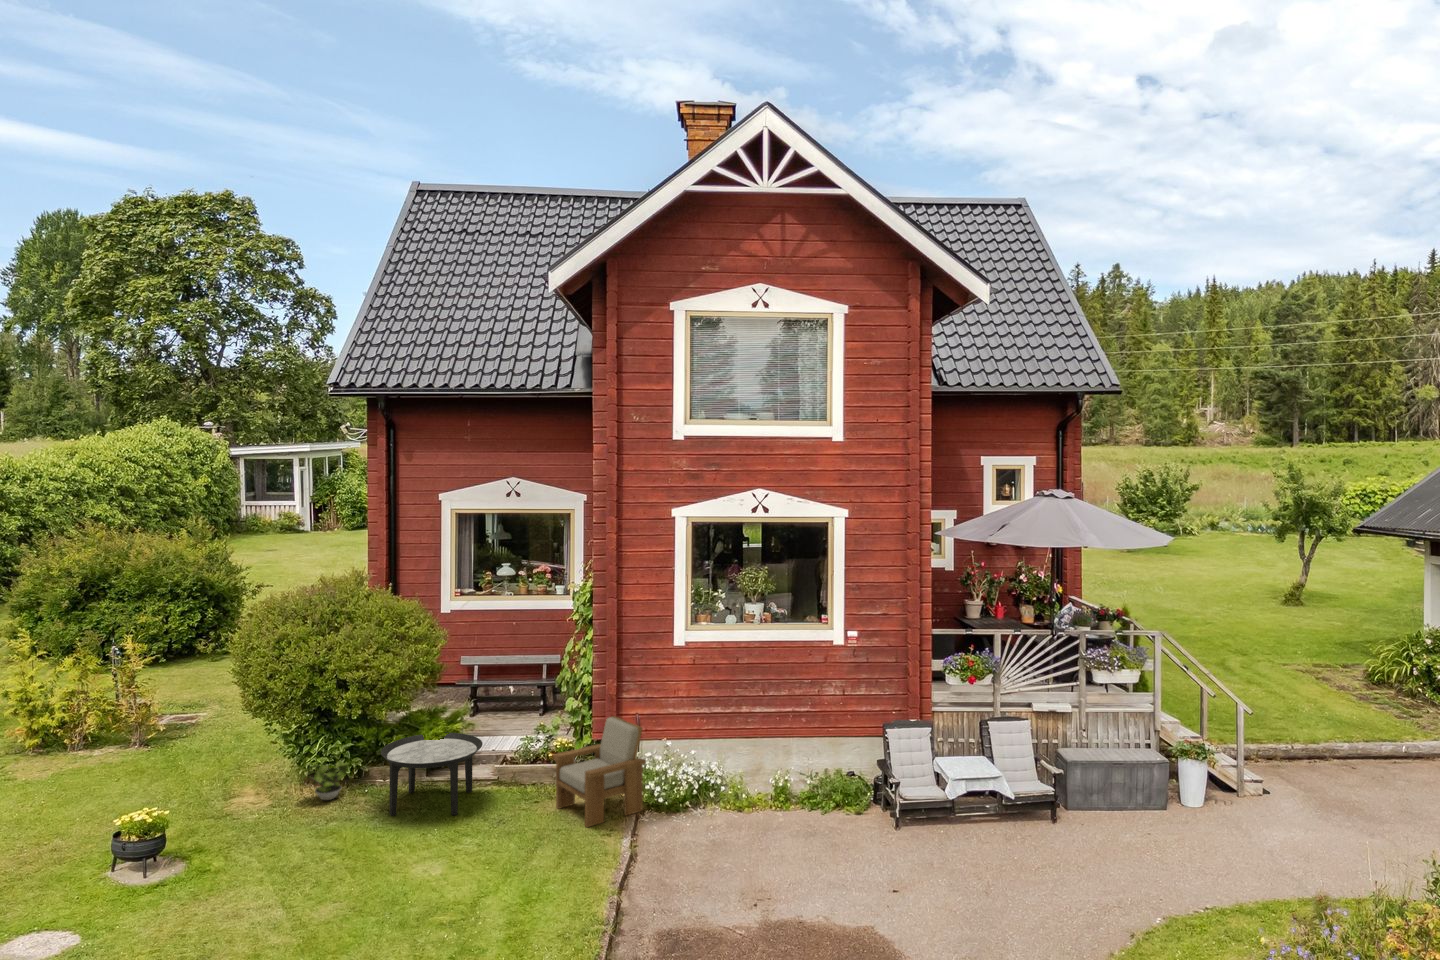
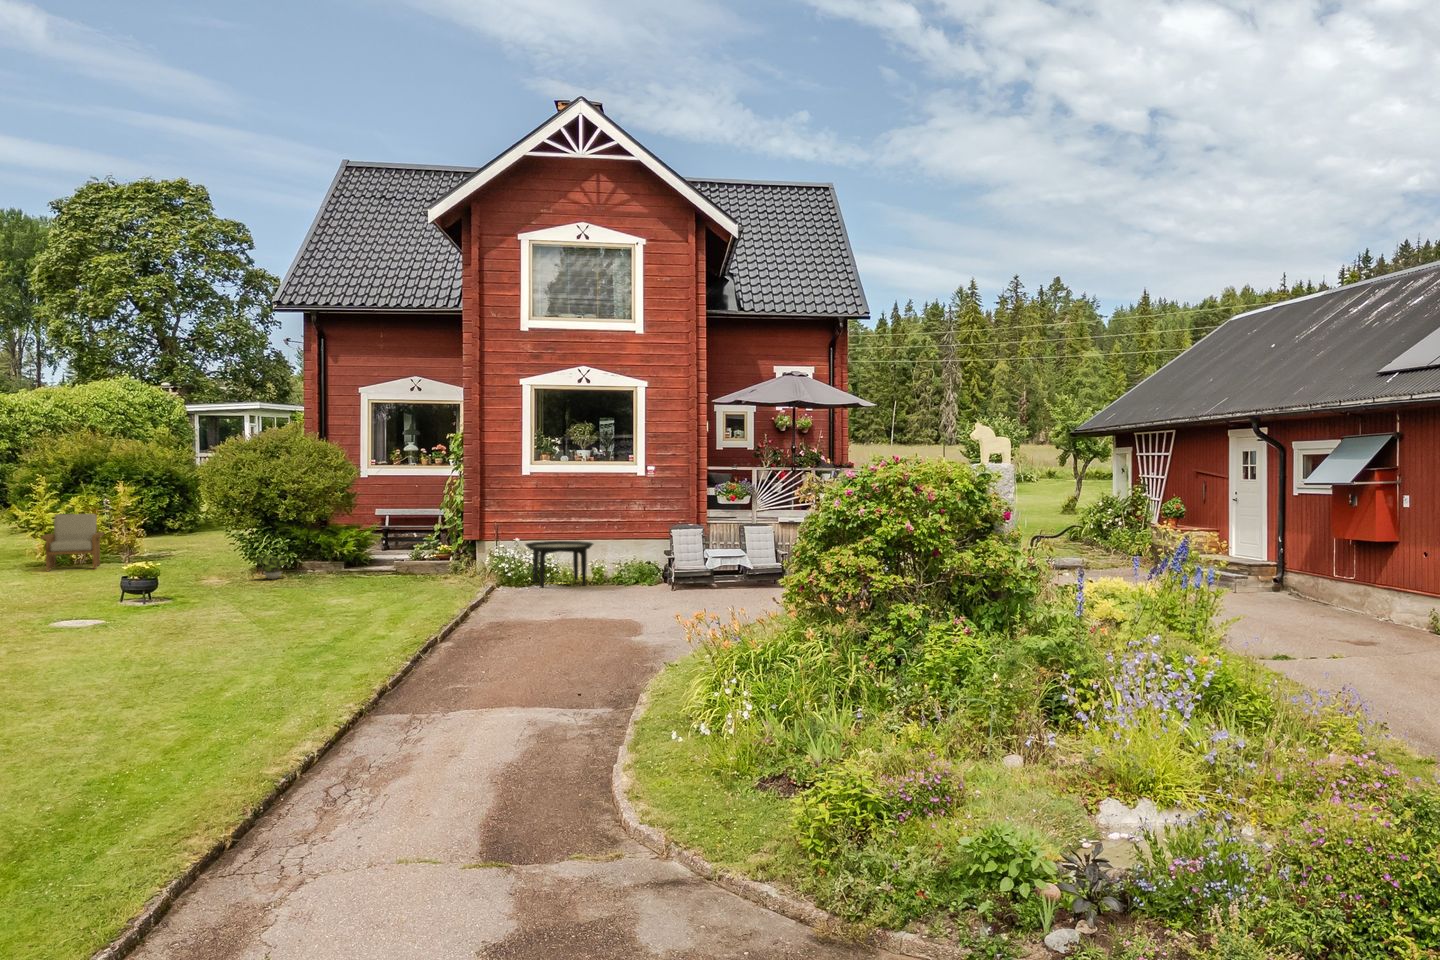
armchair: present [553,716,646,827] -> present [41,513,104,571]
round table: present [381,733,483,816] -> present [526,541,593,587]

